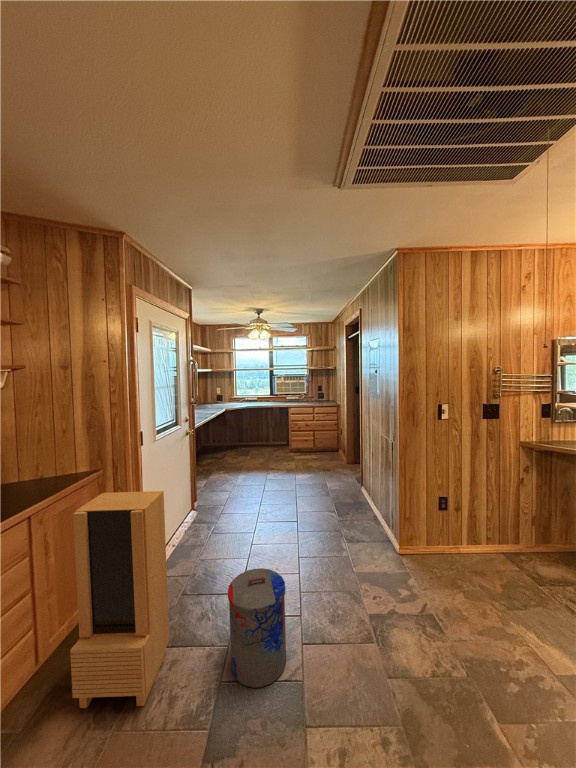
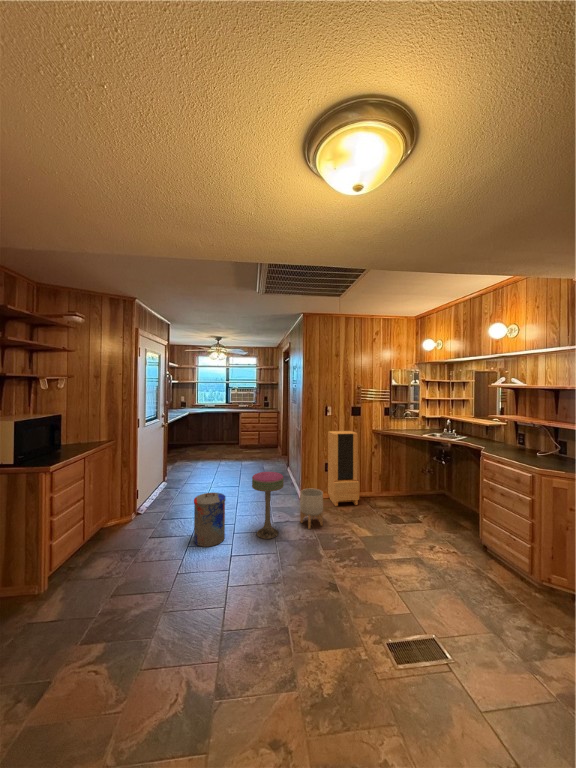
storage cabinet: present [70,491,169,708] -> present [328,431,359,506]
bar stool: none [333,531,395,671] -> present [252,472,284,539]
planter: none [418,557,466,644] -> present [300,489,323,529]

